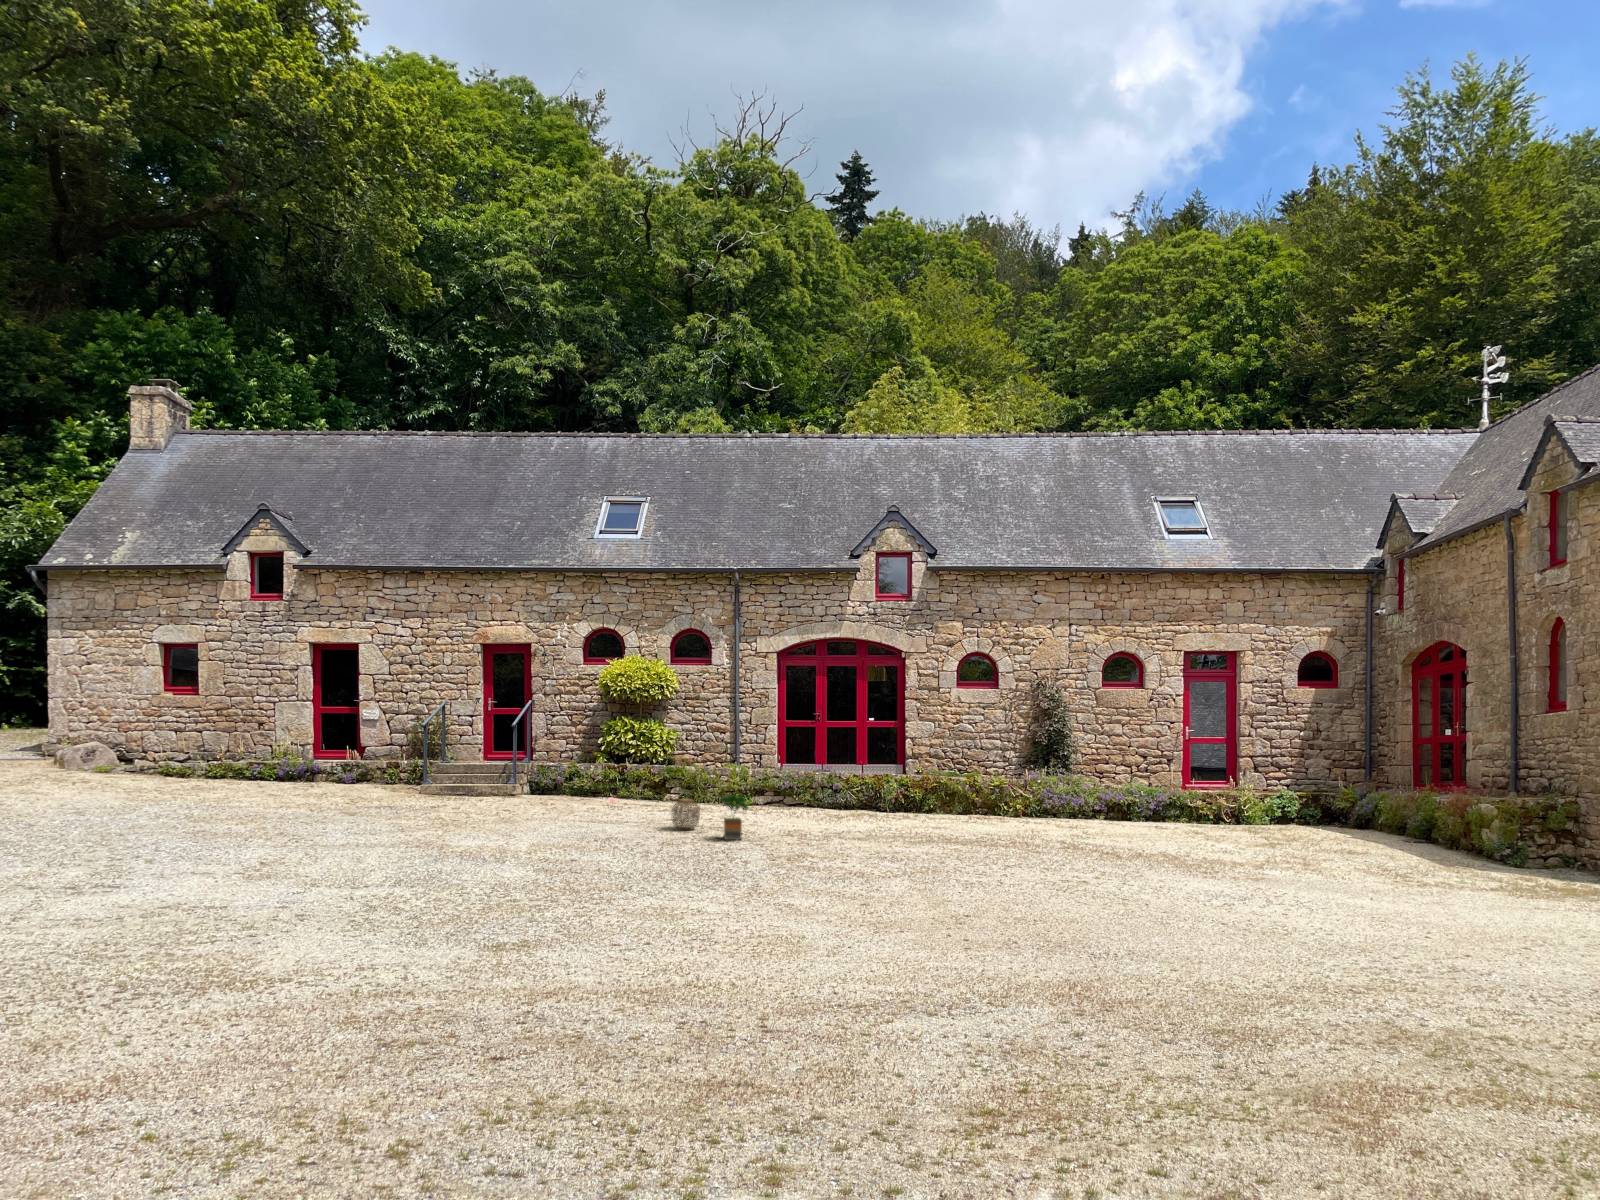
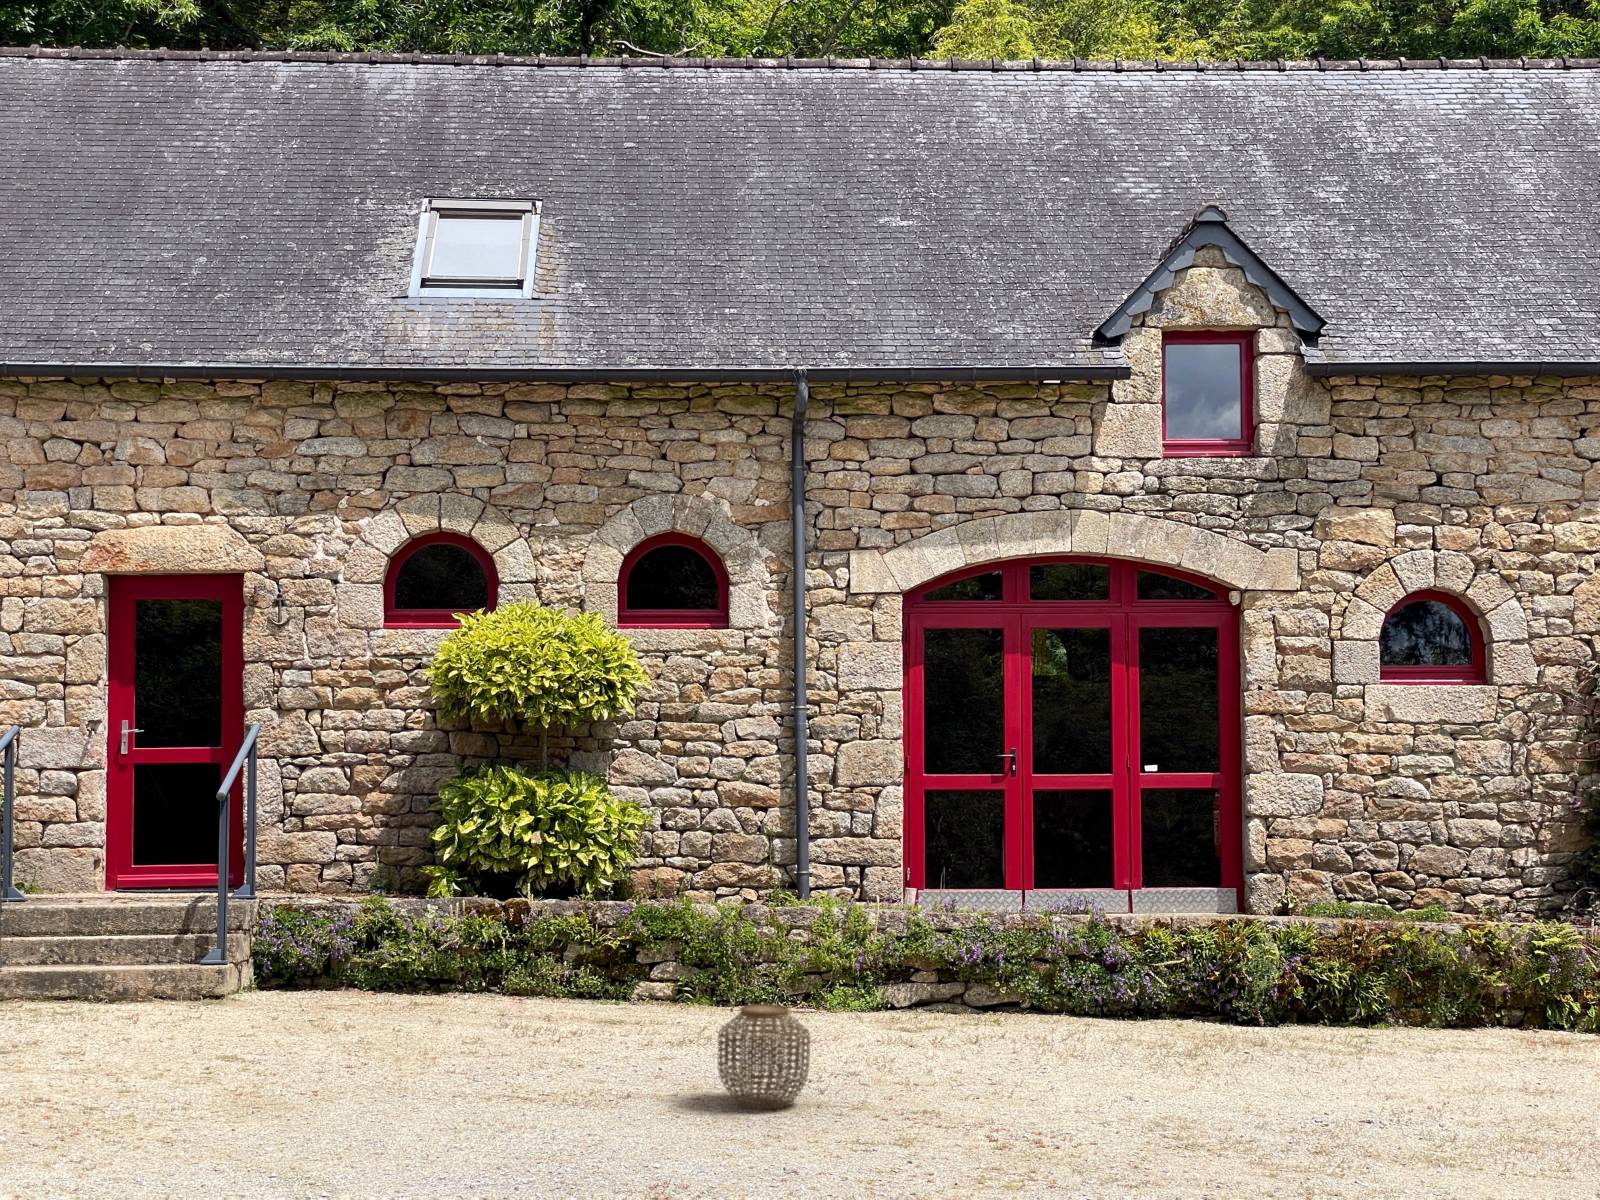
potted tree: present [720,795,749,840] -> none [897,991,1003,1148]

